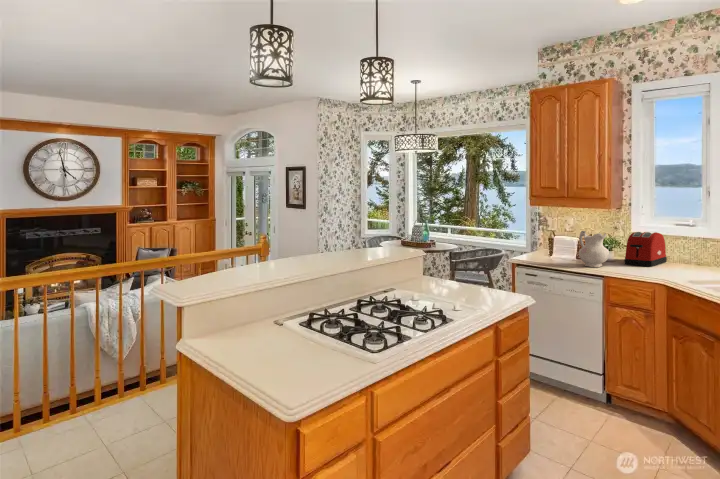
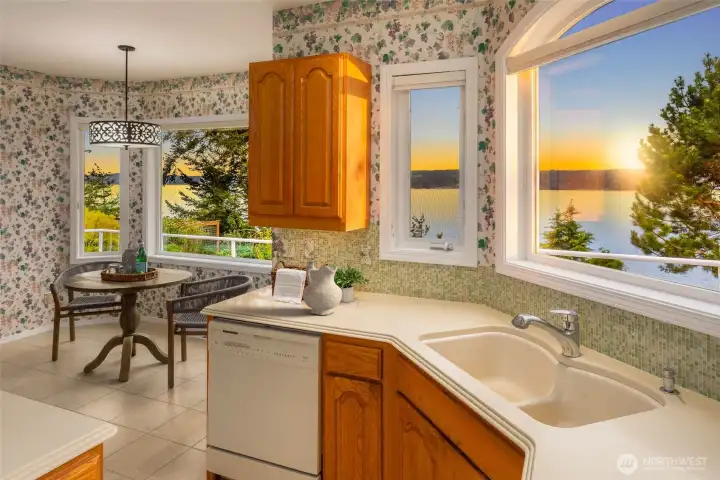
toaster: present [624,232,667,266] -> none [364,263,417,312]

